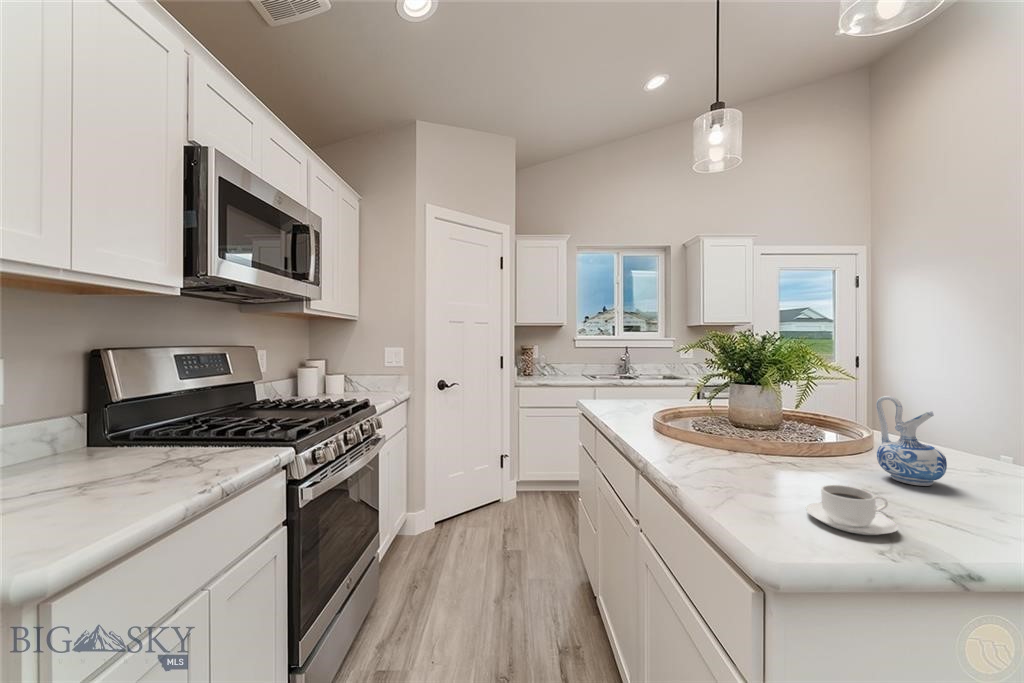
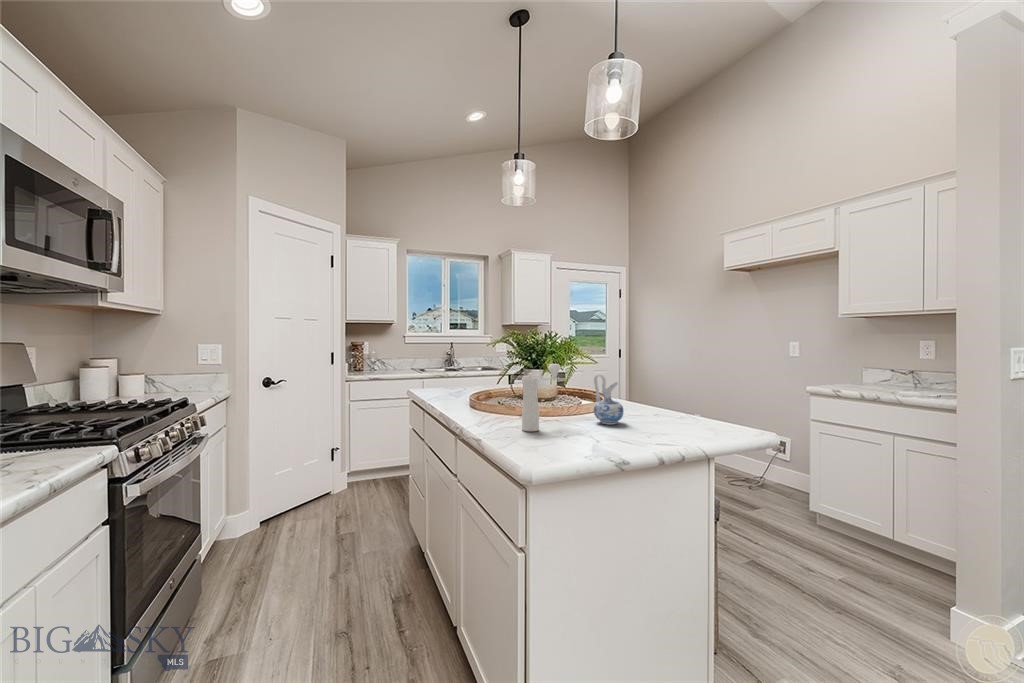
pepper mill: none [743,377,812,484] -> present [522,364,561,432]
coffee cup: present [806,485,898,535] -> none [548,425,589,449]

